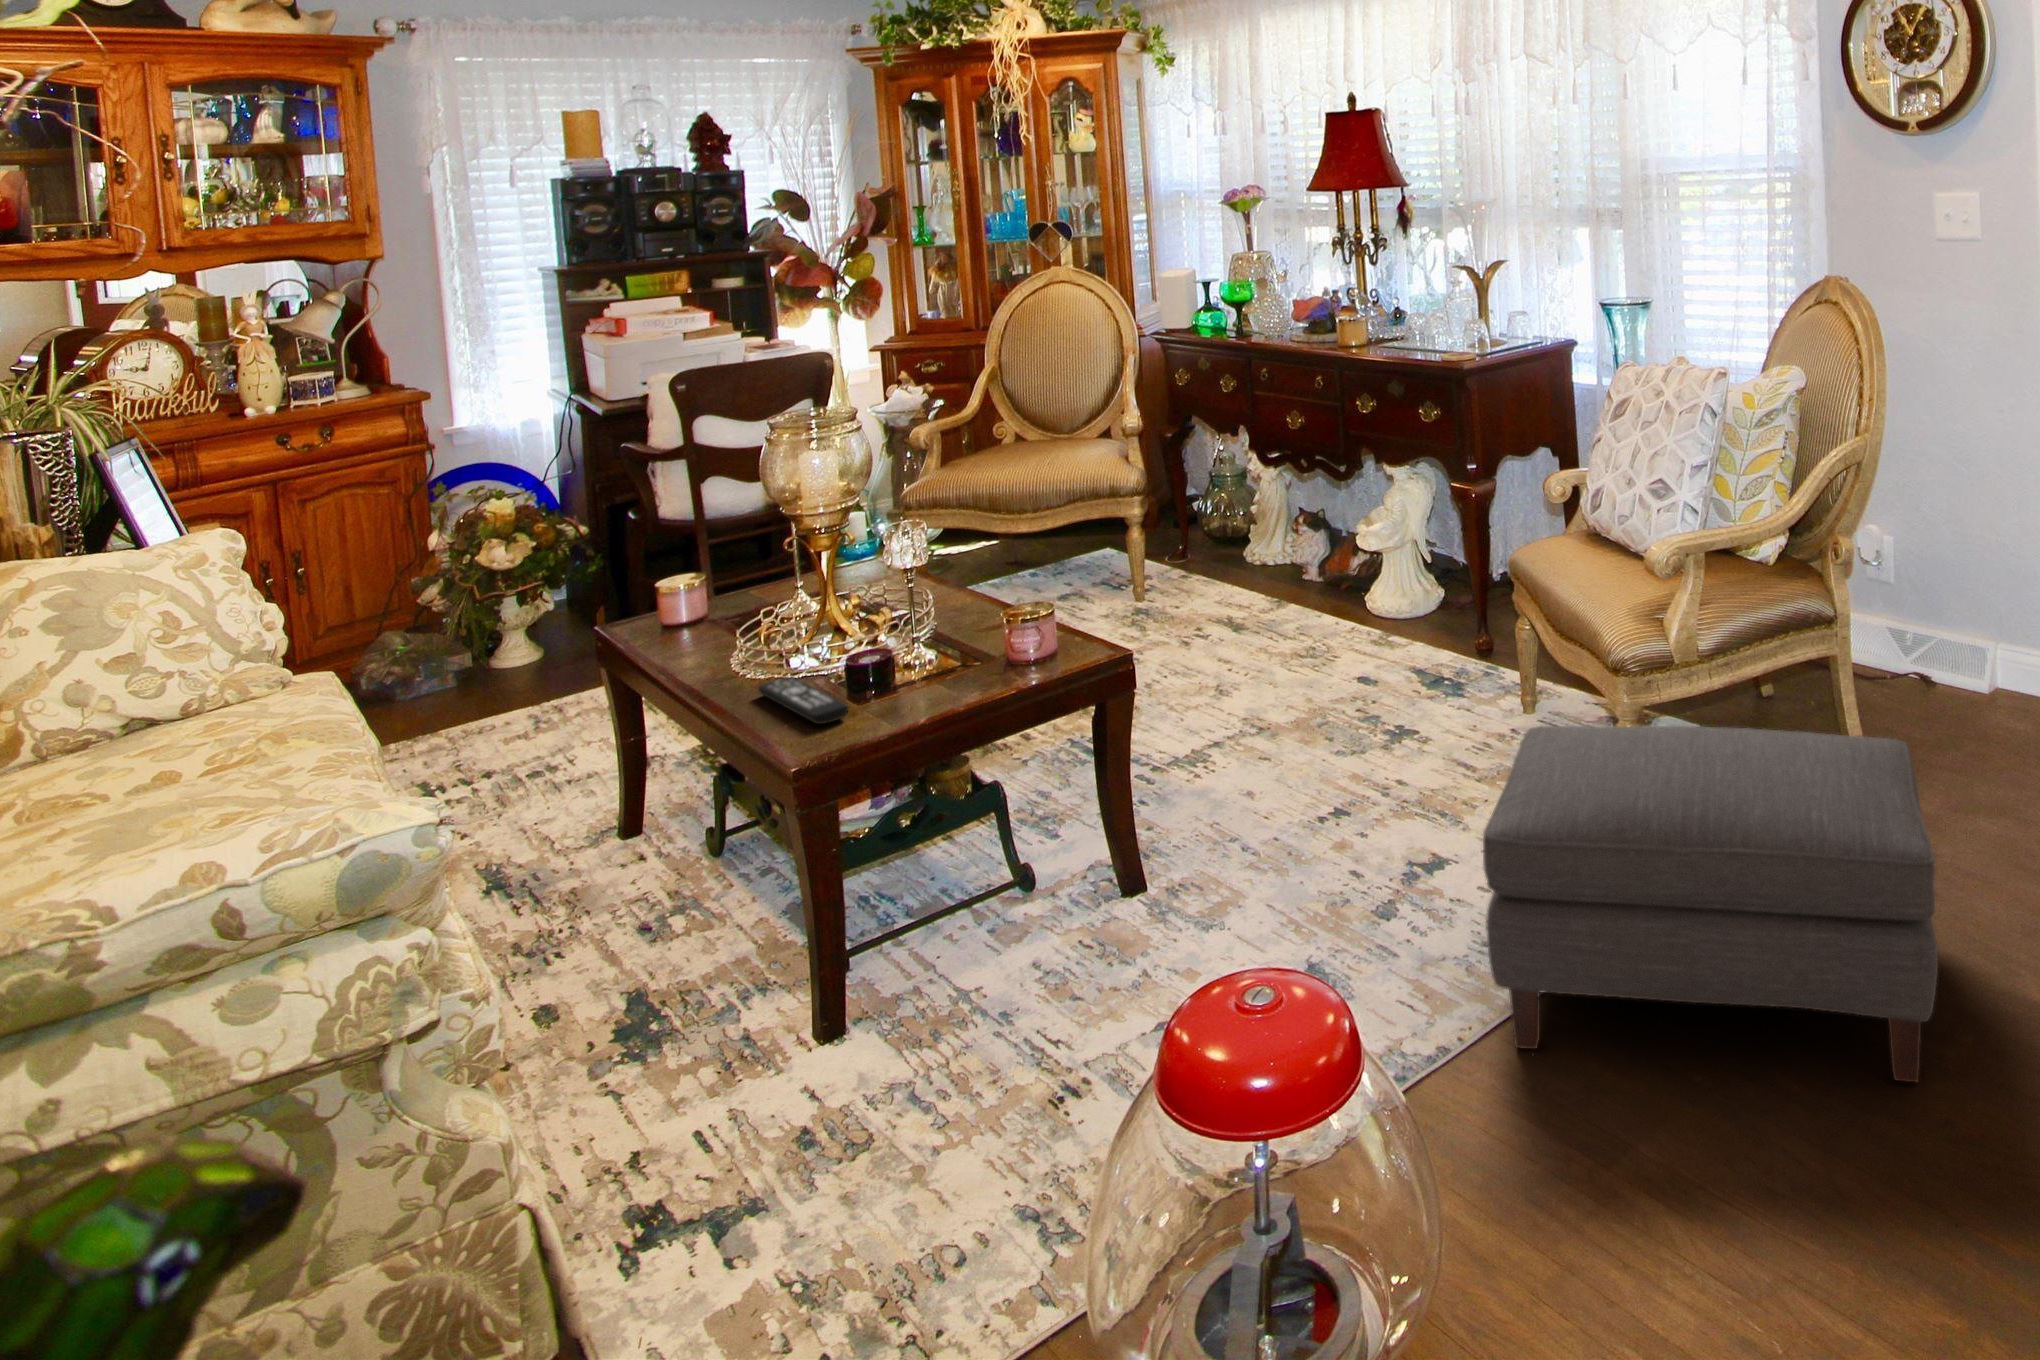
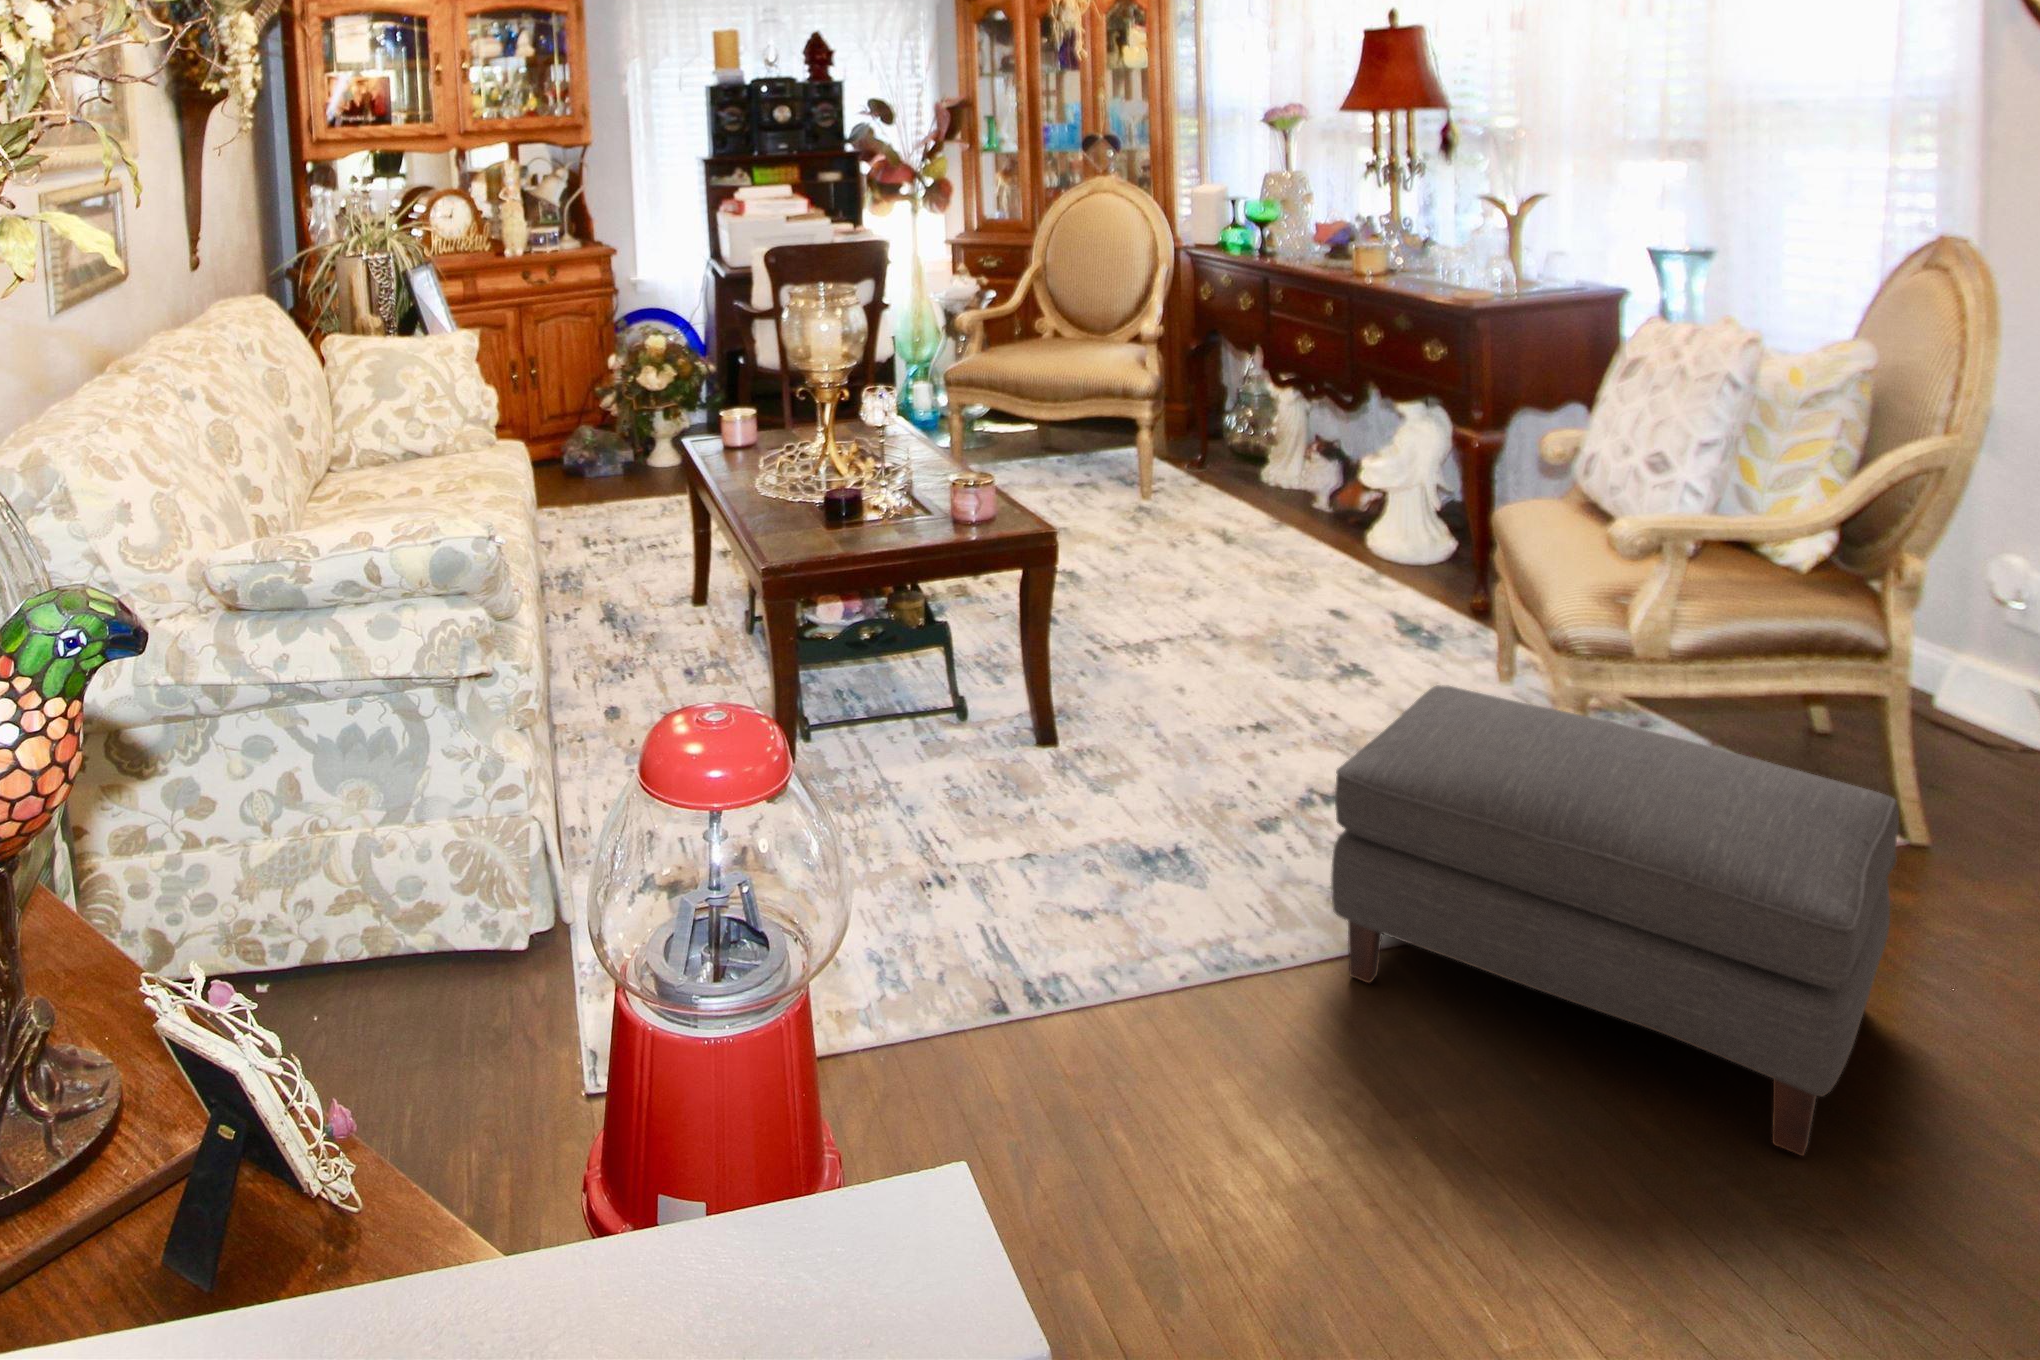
remote control: present [758,677,849,724] -> none [766,509,822,551]

